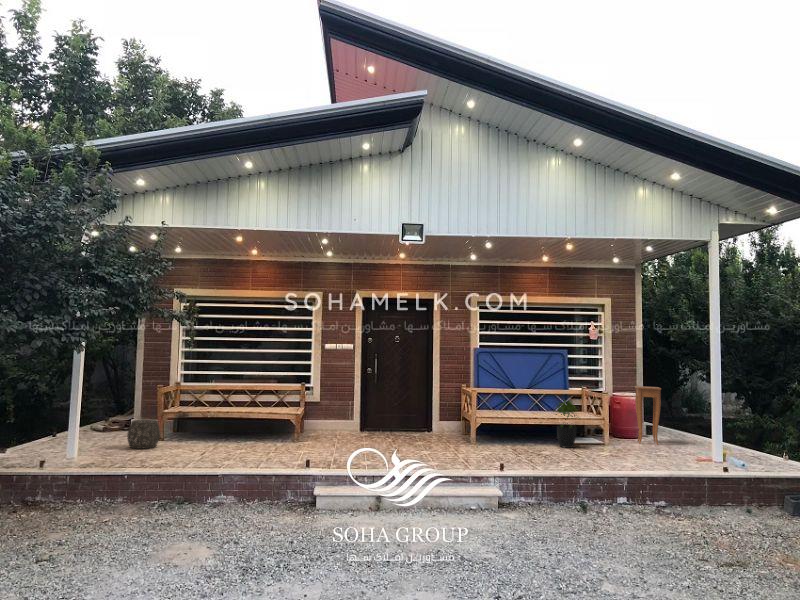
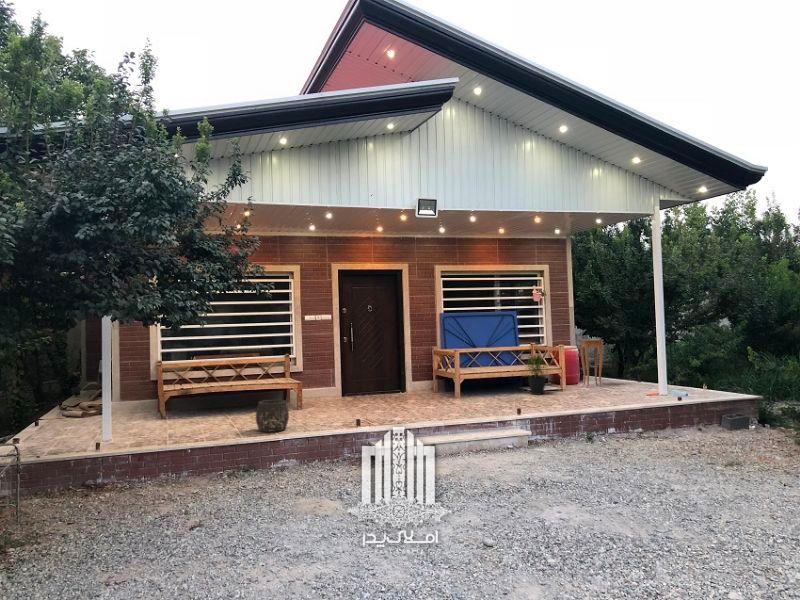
woven basket: present [127,420,160,449] -> present [256,400,289,432]

